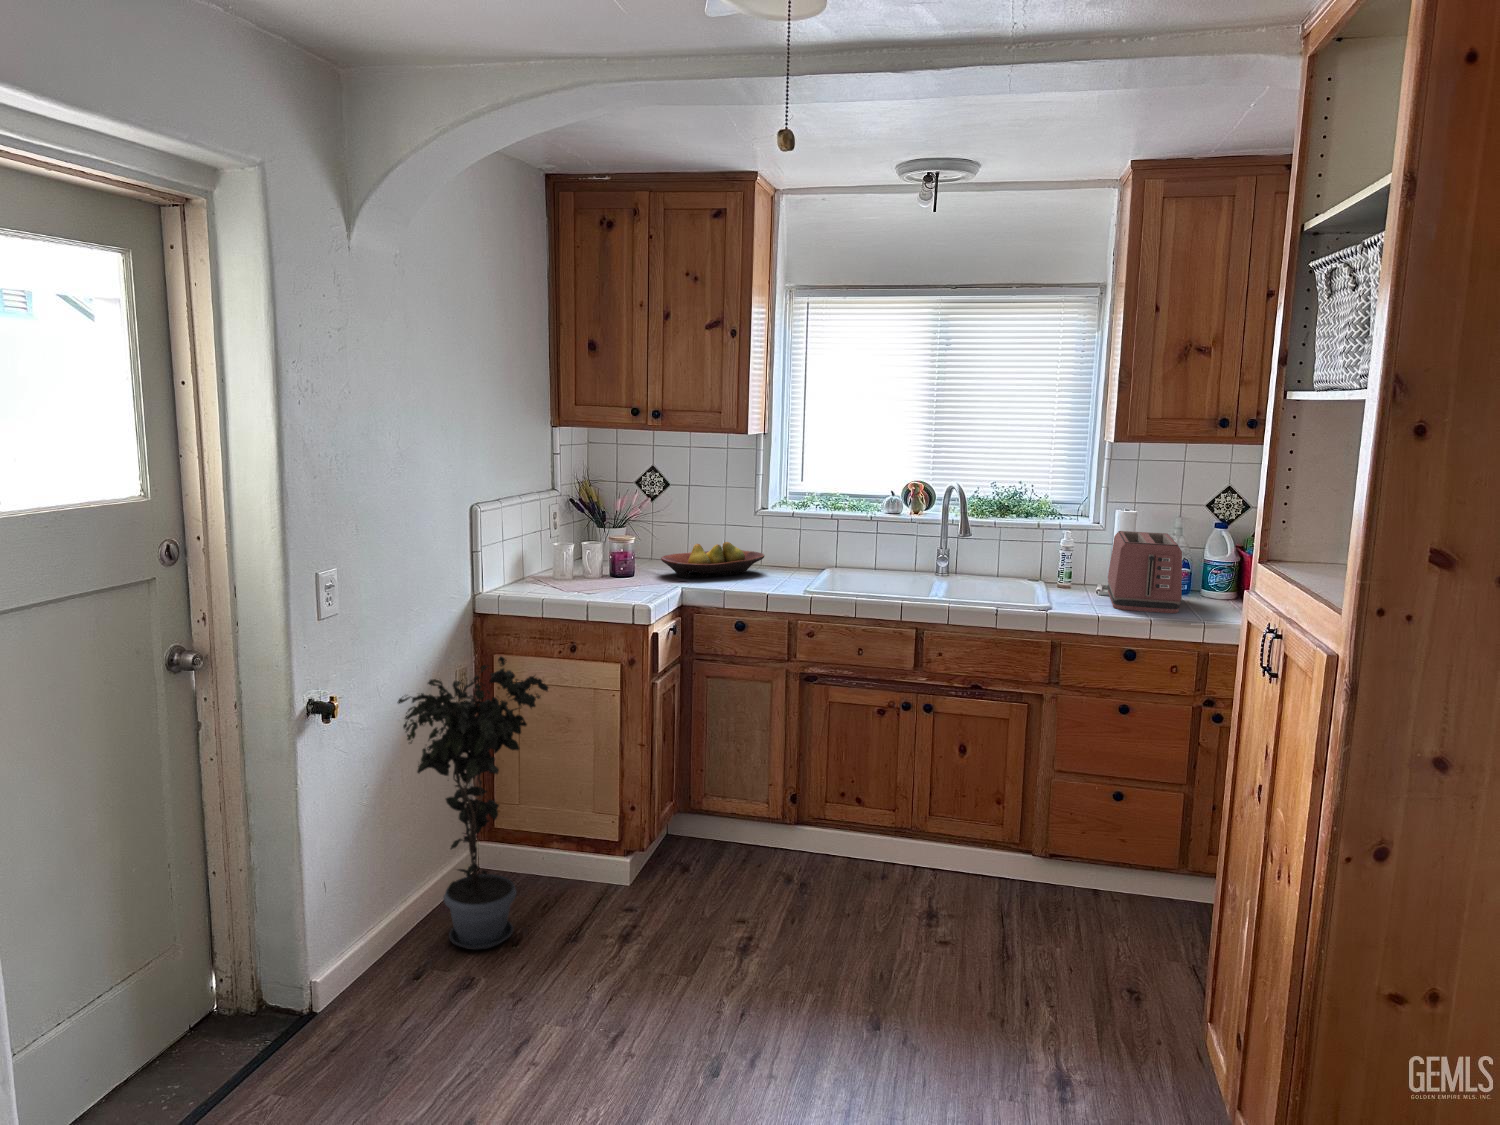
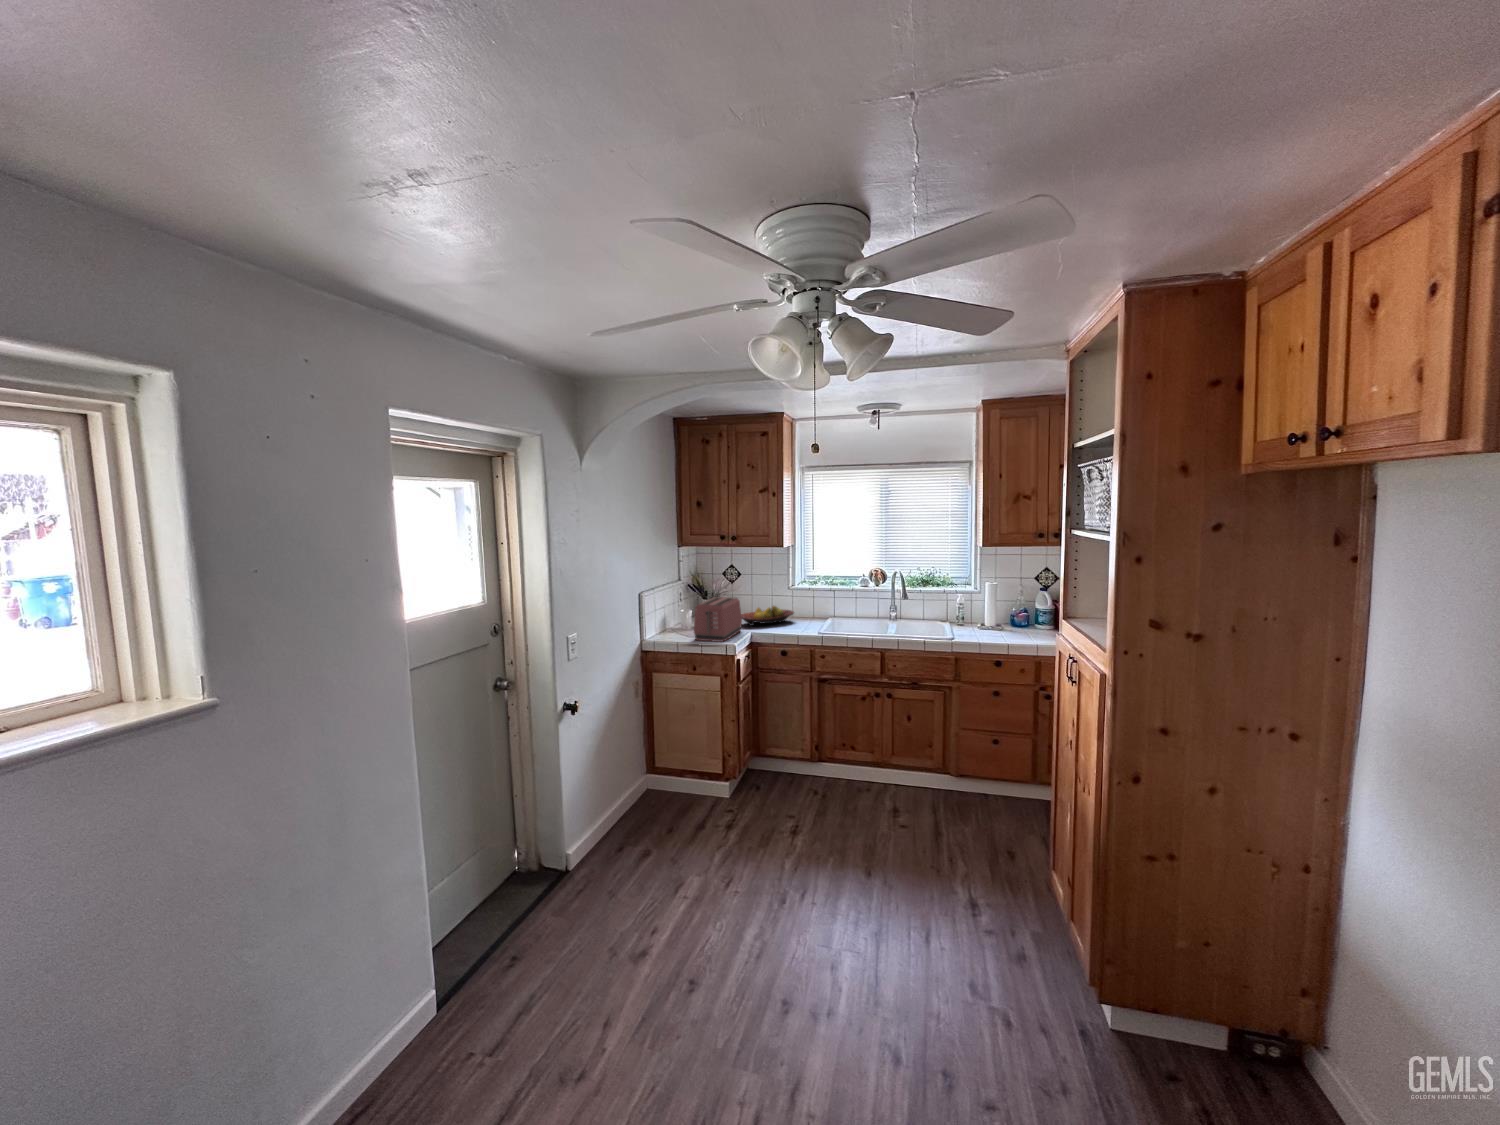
toaster: present [1108,531,1182,613] -> present [694,597,742,642]
potted plant: present [397,656,548,950] -> none [607,675,684,834]

